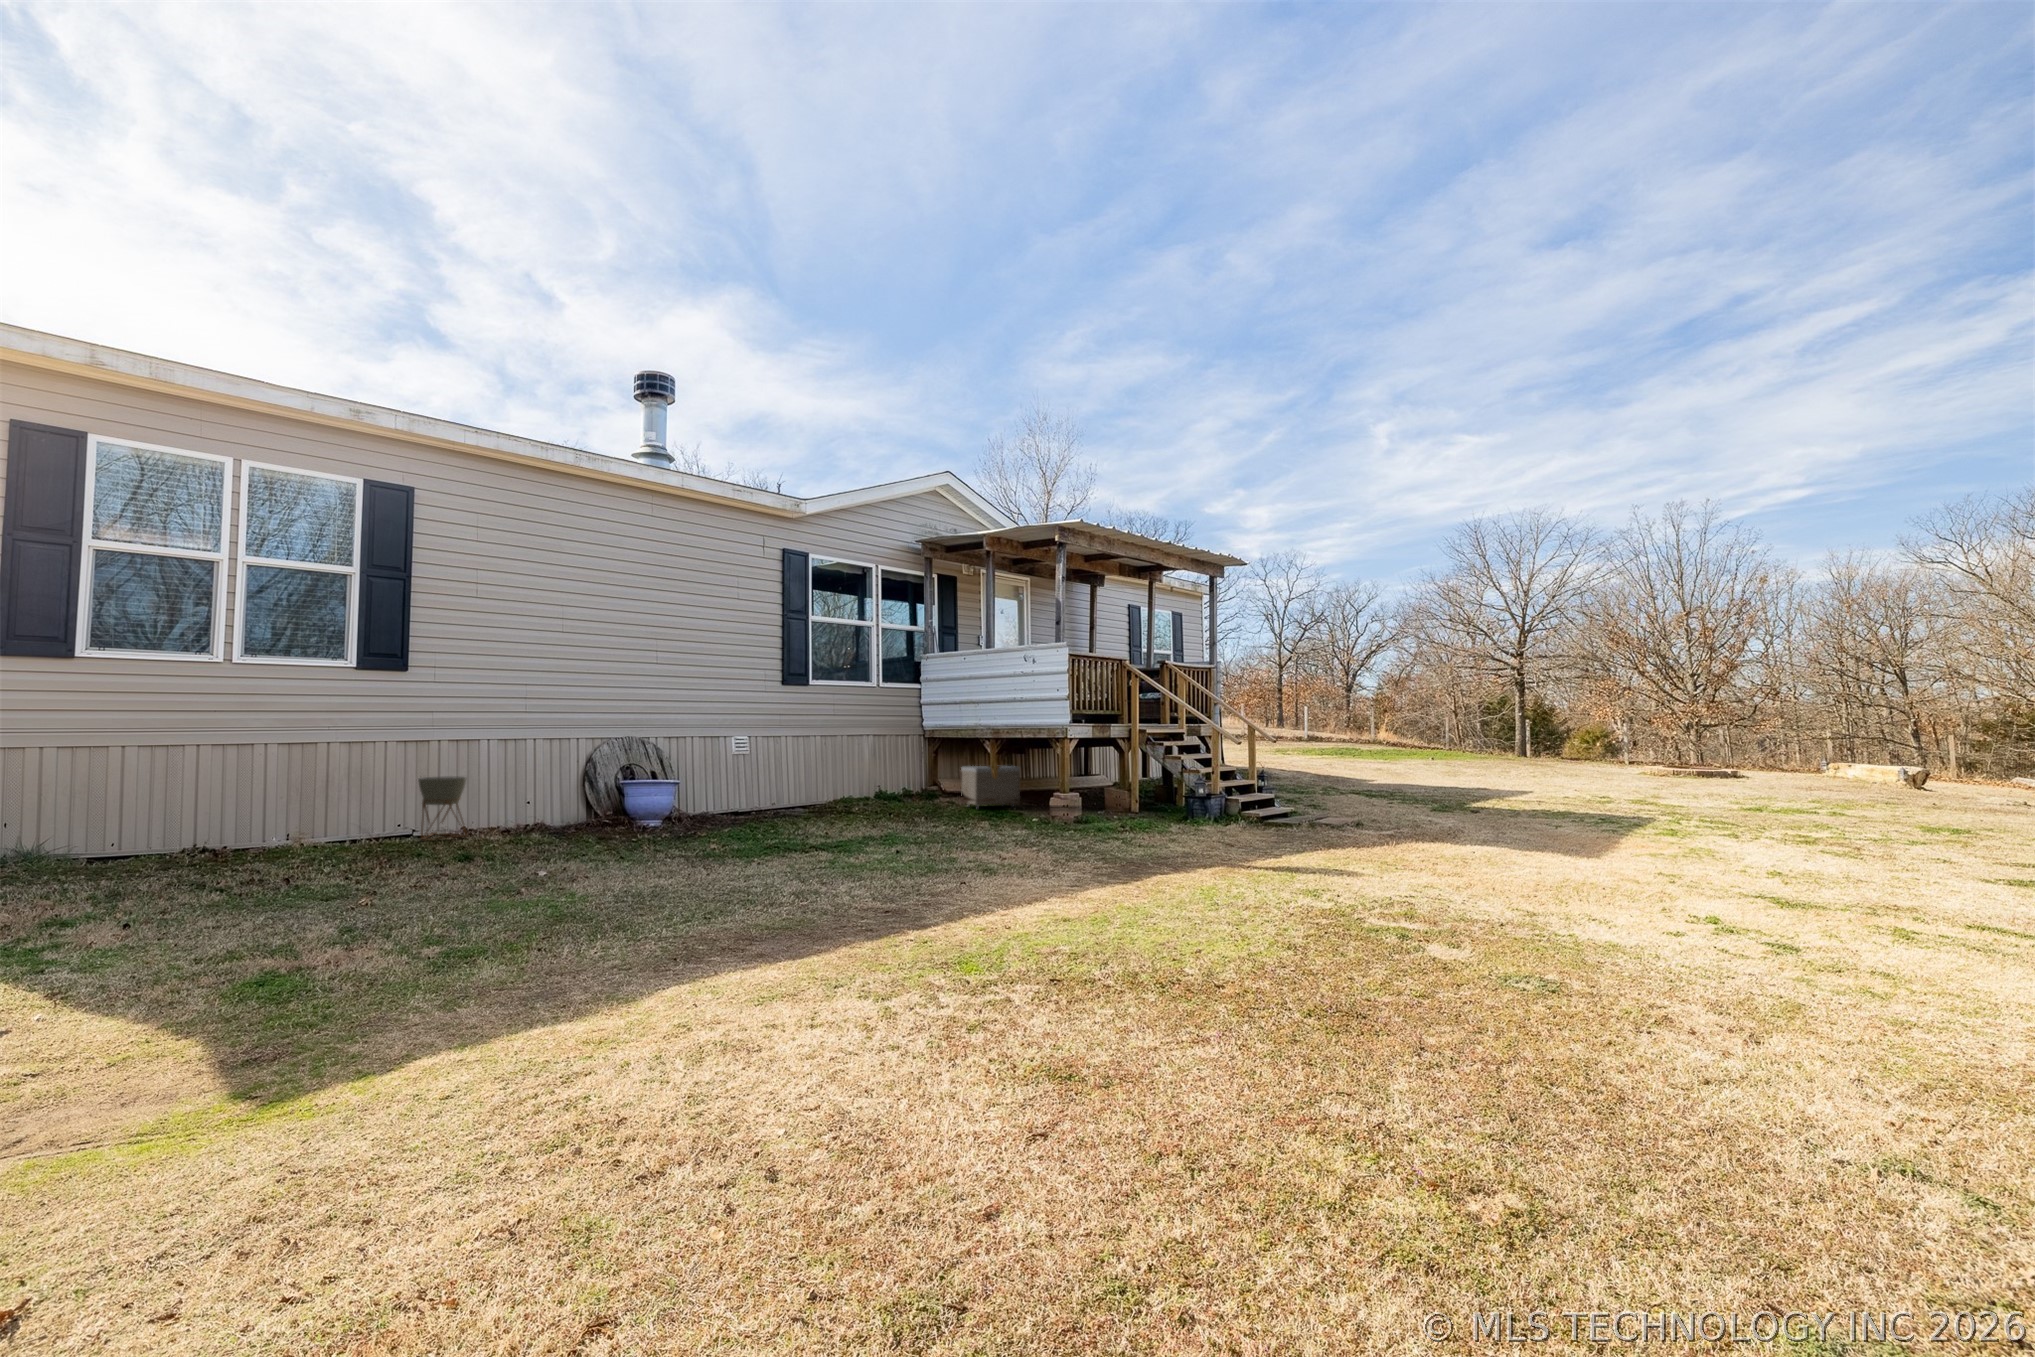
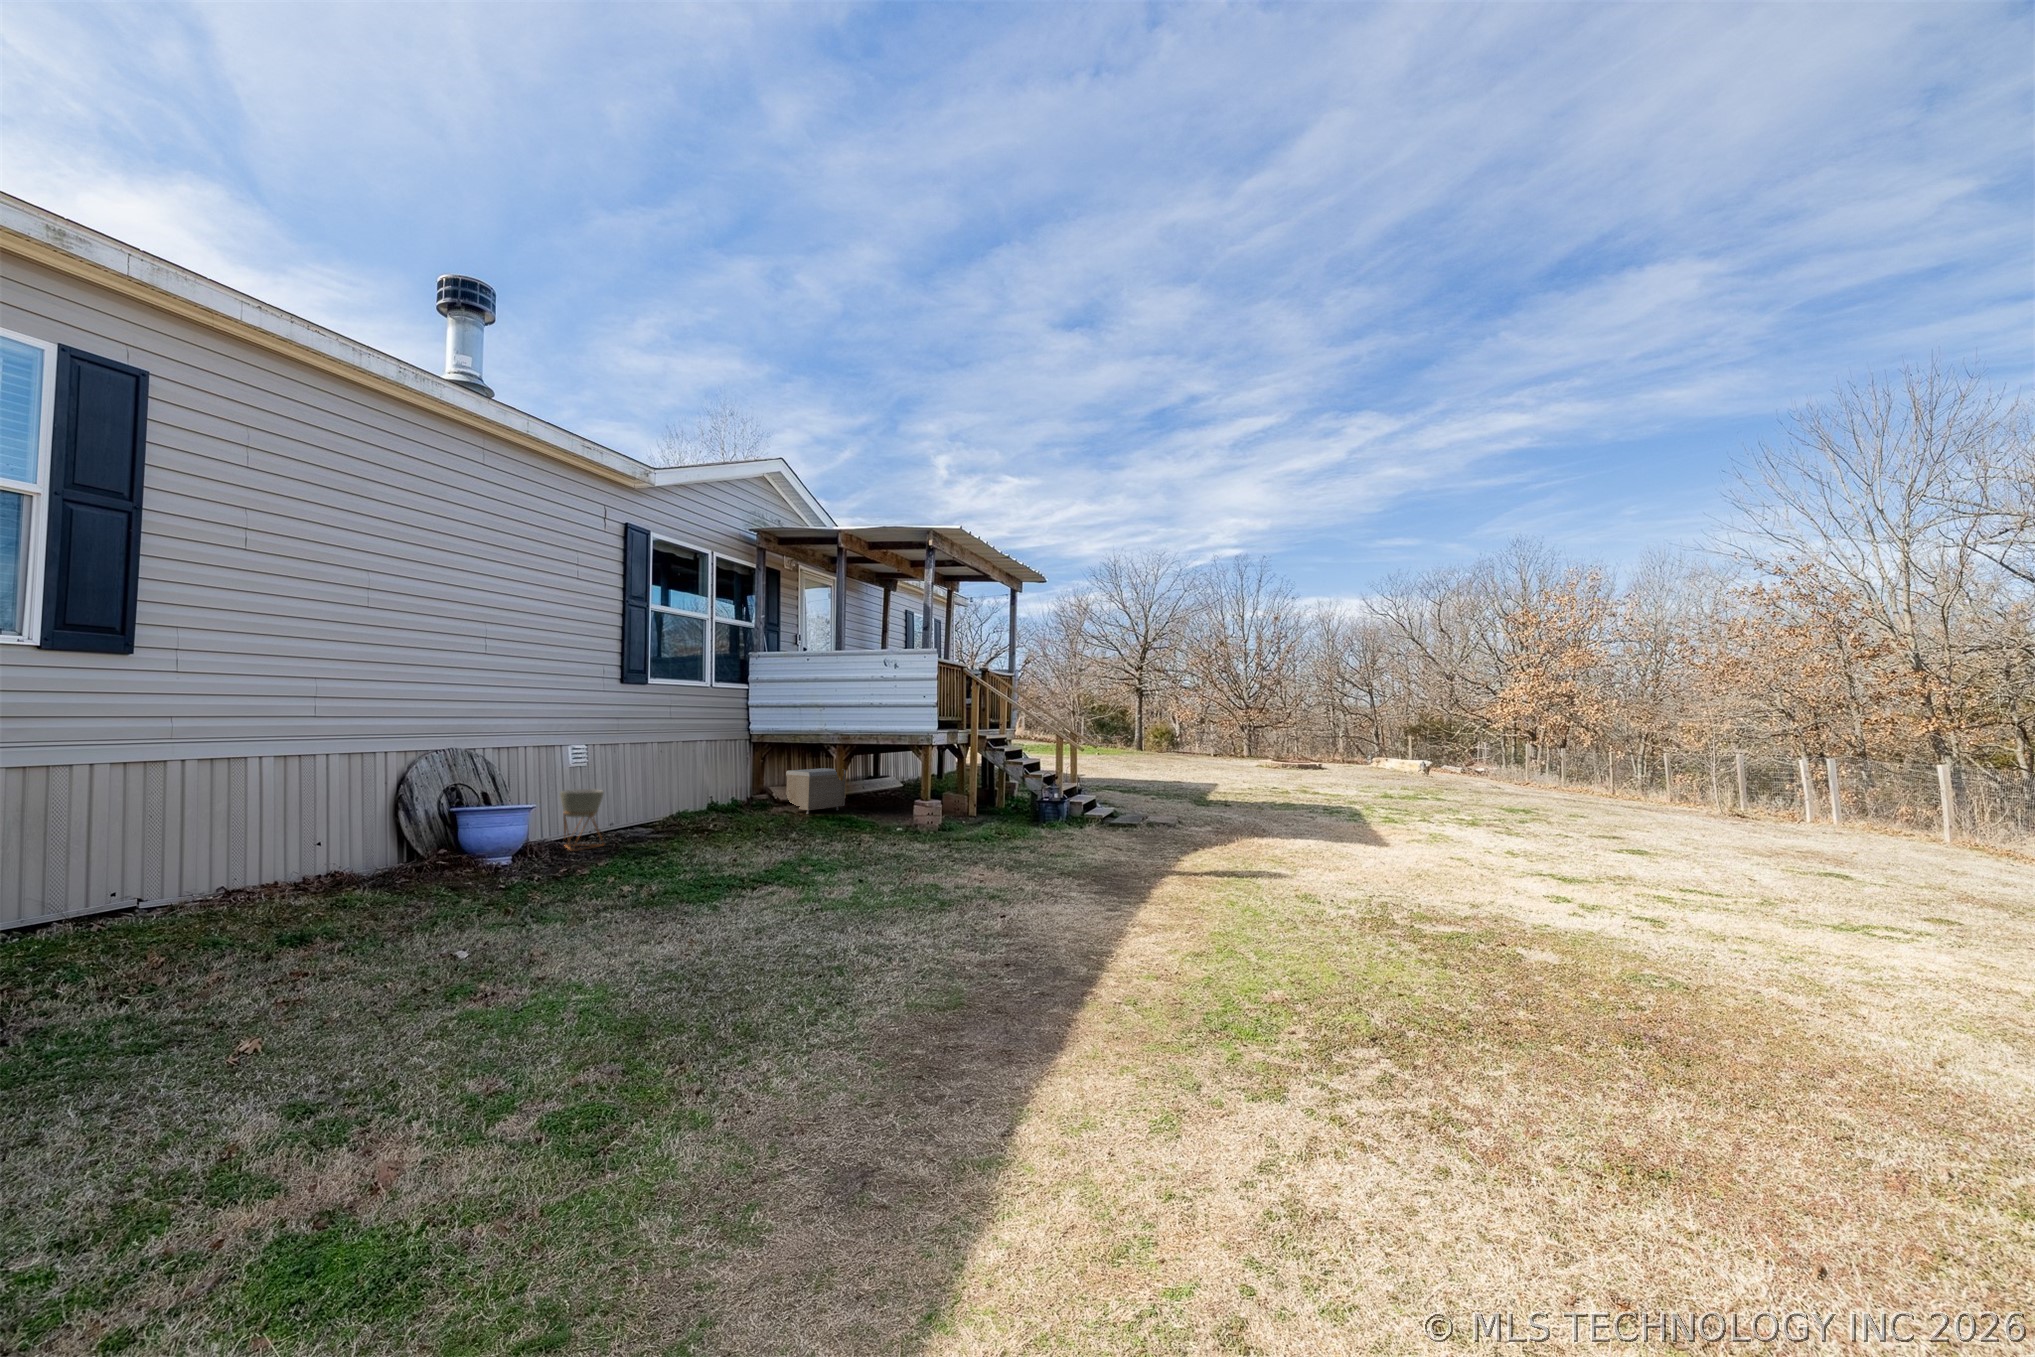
planter: present [418,776,467,840] -> present [560,789,604,851]

